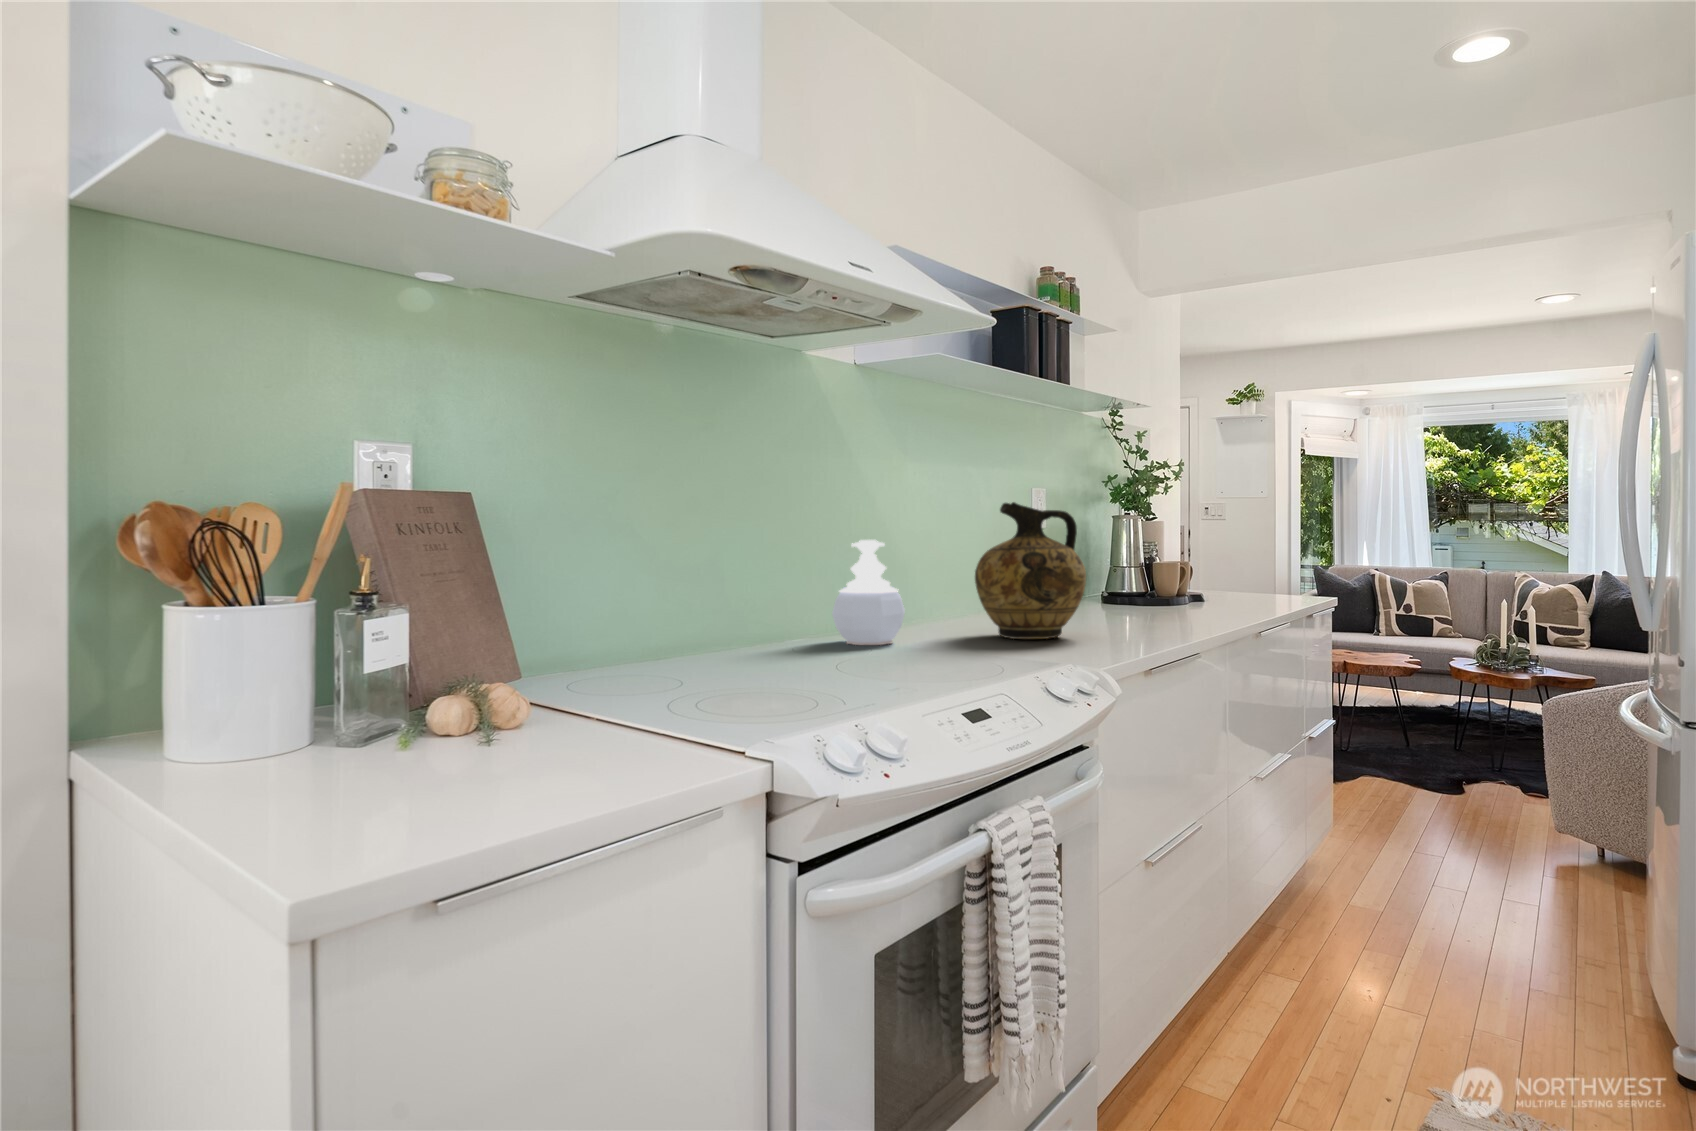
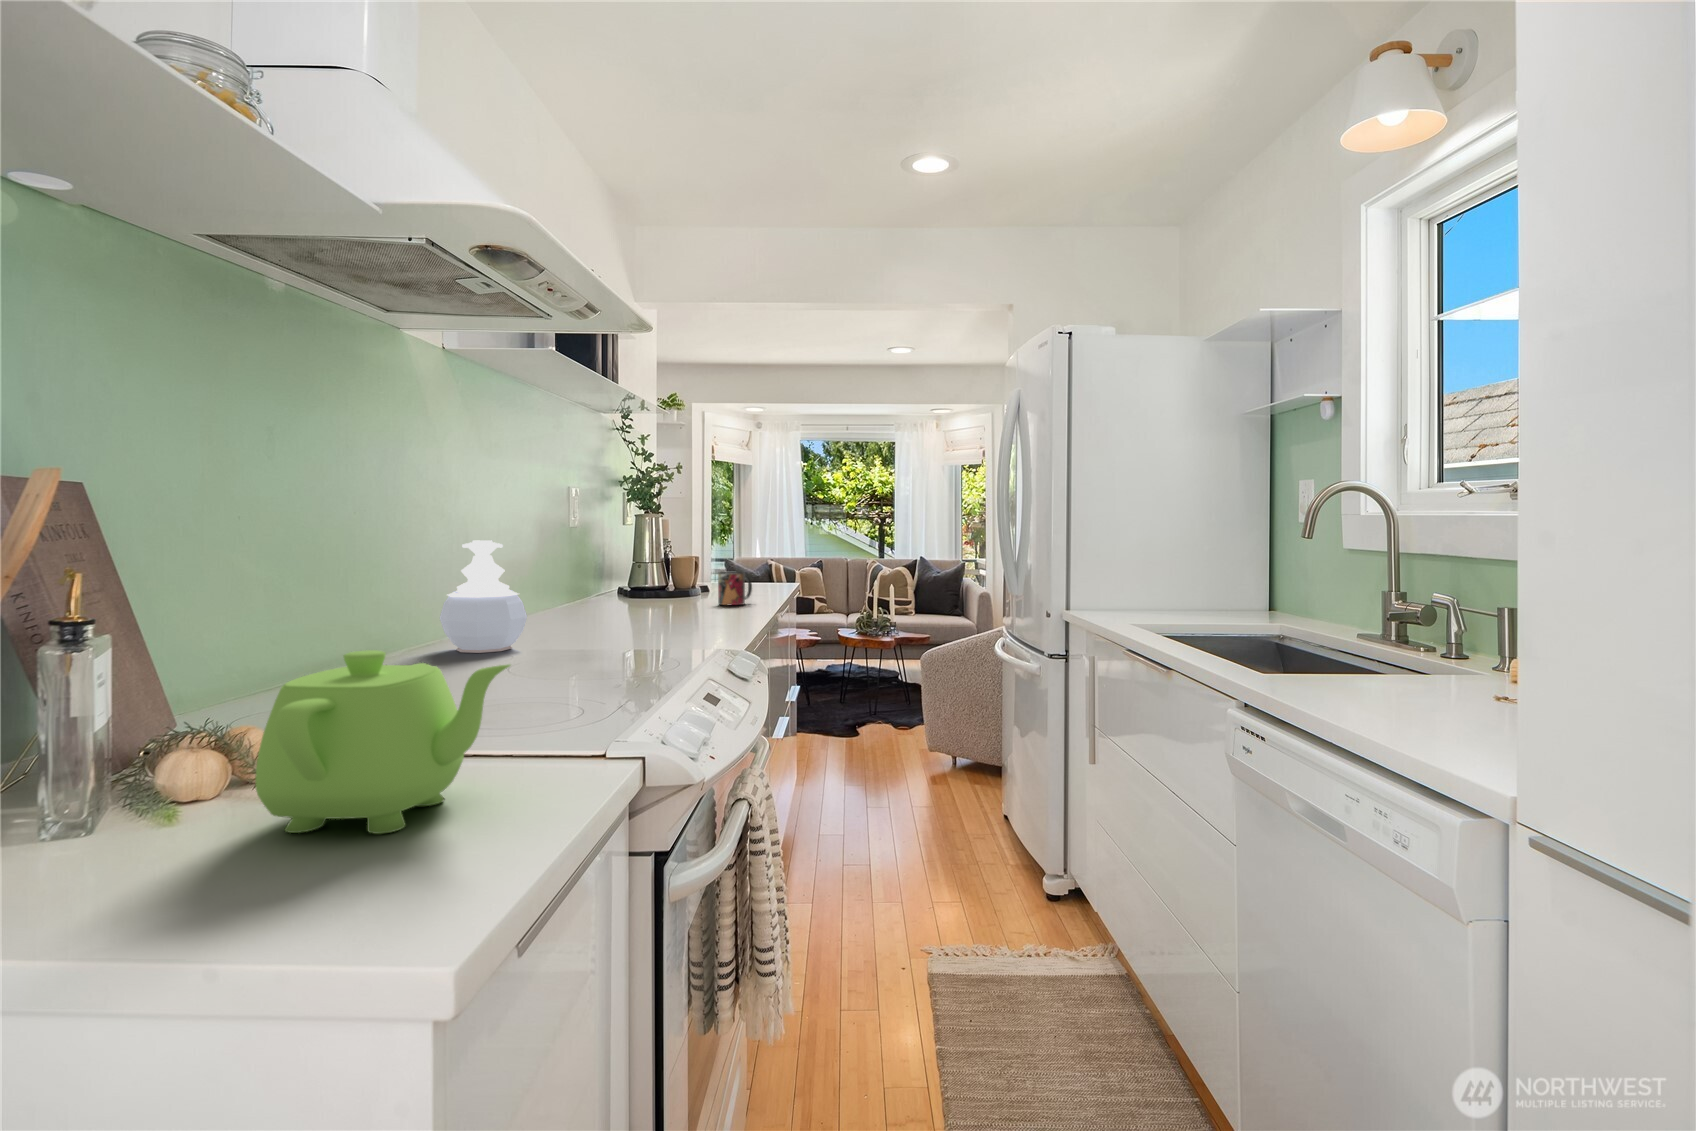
ceramic jug: present [975,502,1086,639] -> none [579,504,685,635]
mug: none [1182,578,1226,616] -> present [718,572,752,605]
teapot: none [354,624,577,787] -> present [255,650,510,834]

